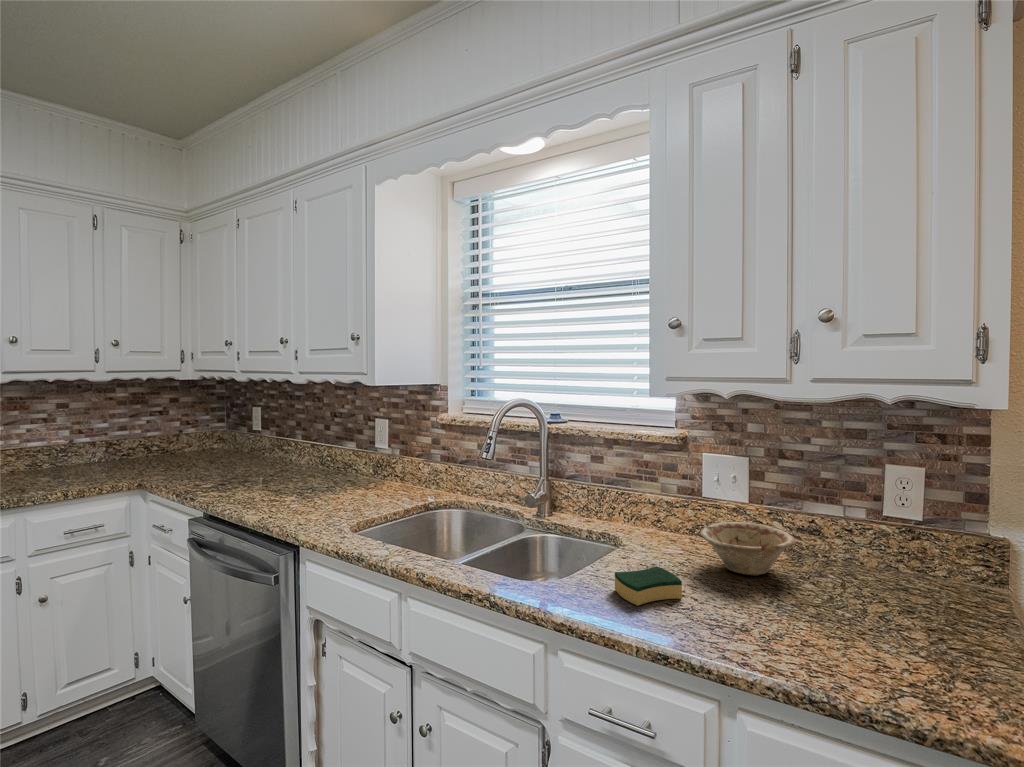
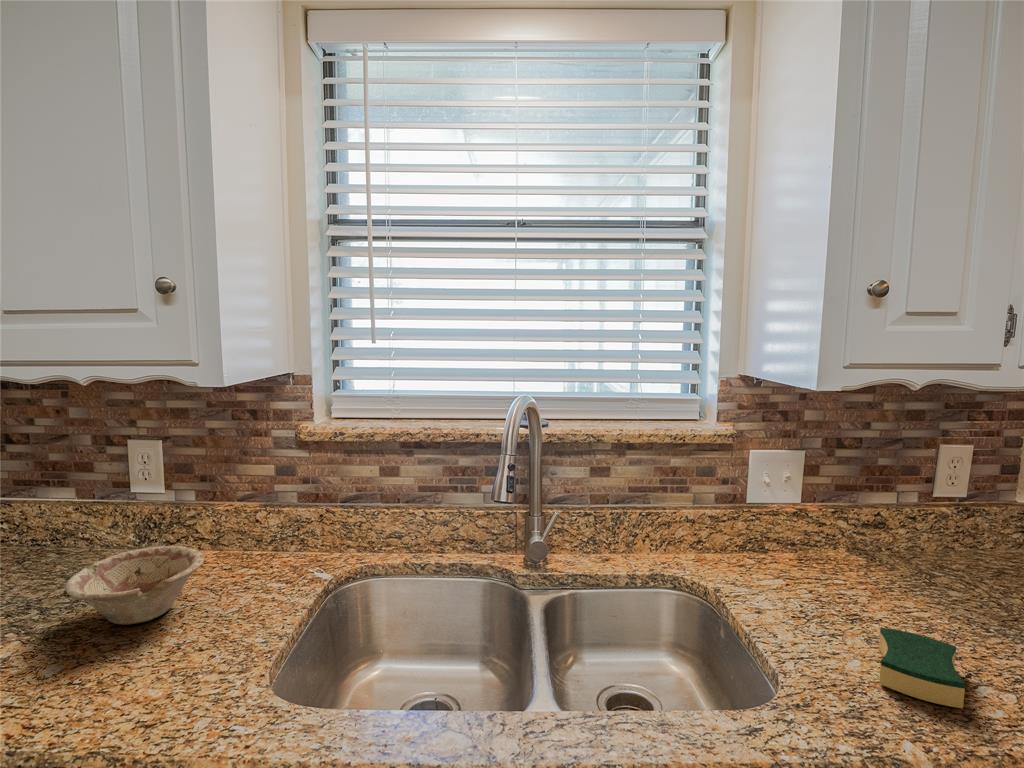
dish: present [701,522,795,575] -> present [65,546,204,625]

